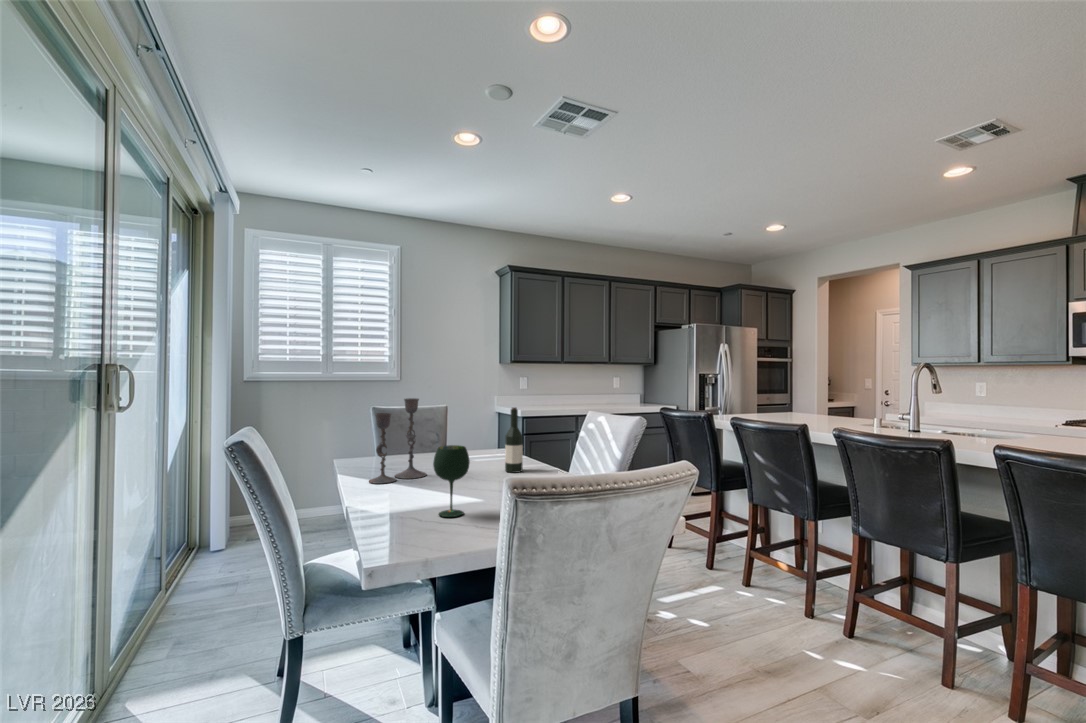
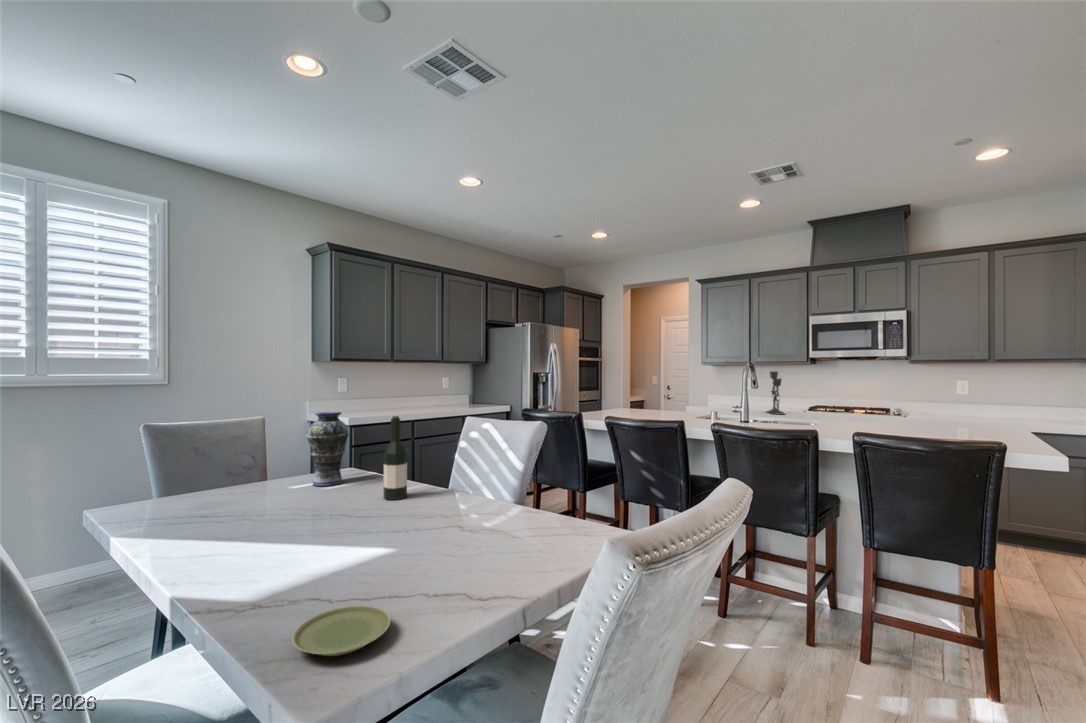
candlestick: present [369,398,427,484] -> present [767,371,784,415]
vase: none [463,402,493,459] -> present [306,411,349,486]
wine glass: present [433,445,470,517] -> none [339,475,394,583]
plate: none [381,526,440,549] -> present [292,605,390,656]

